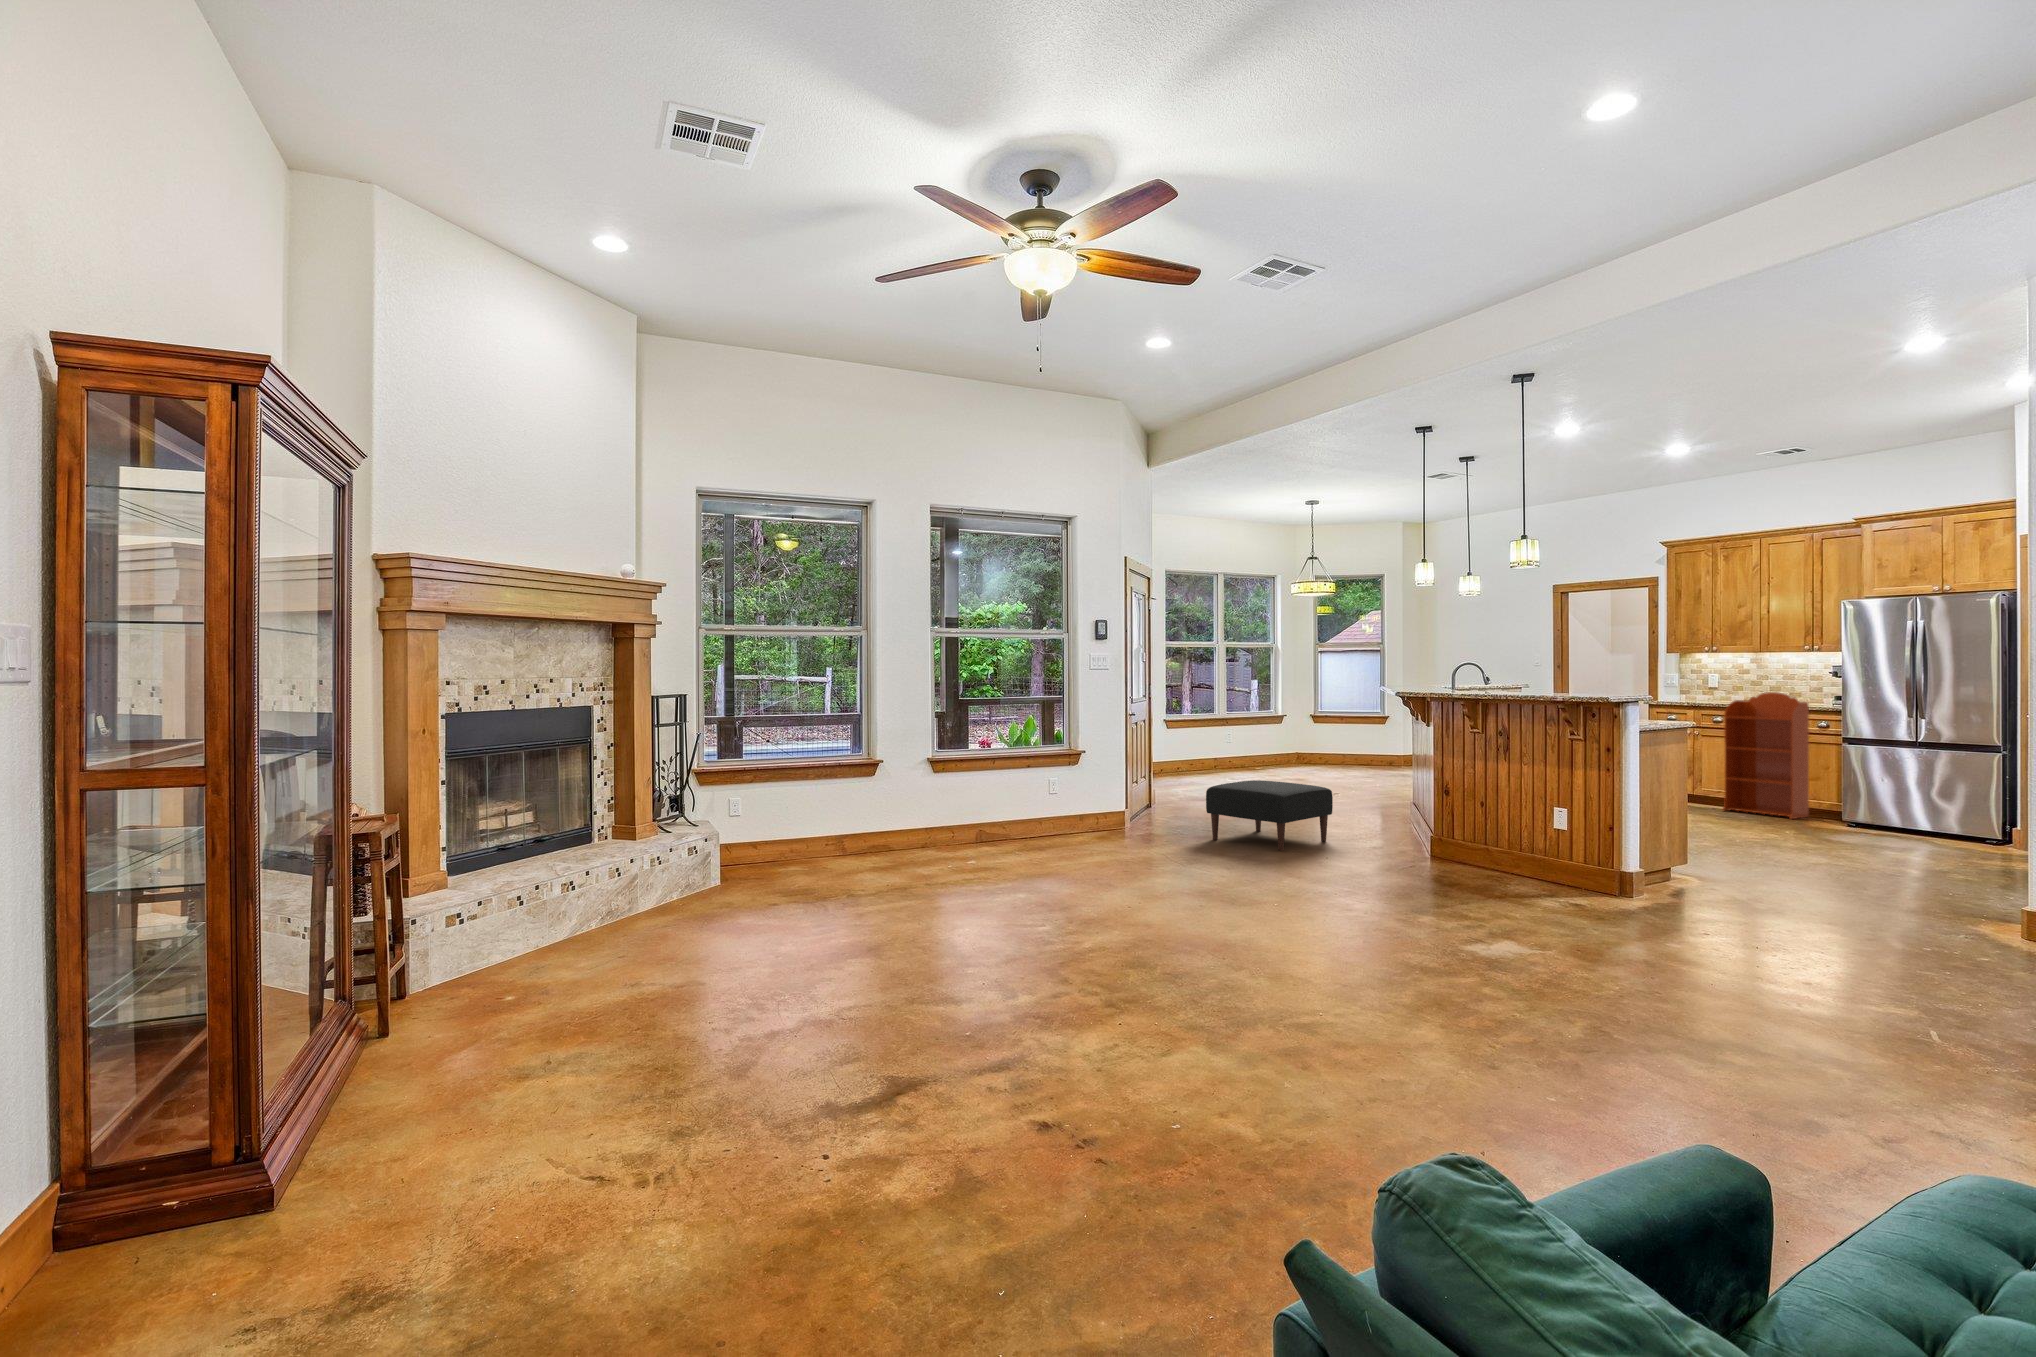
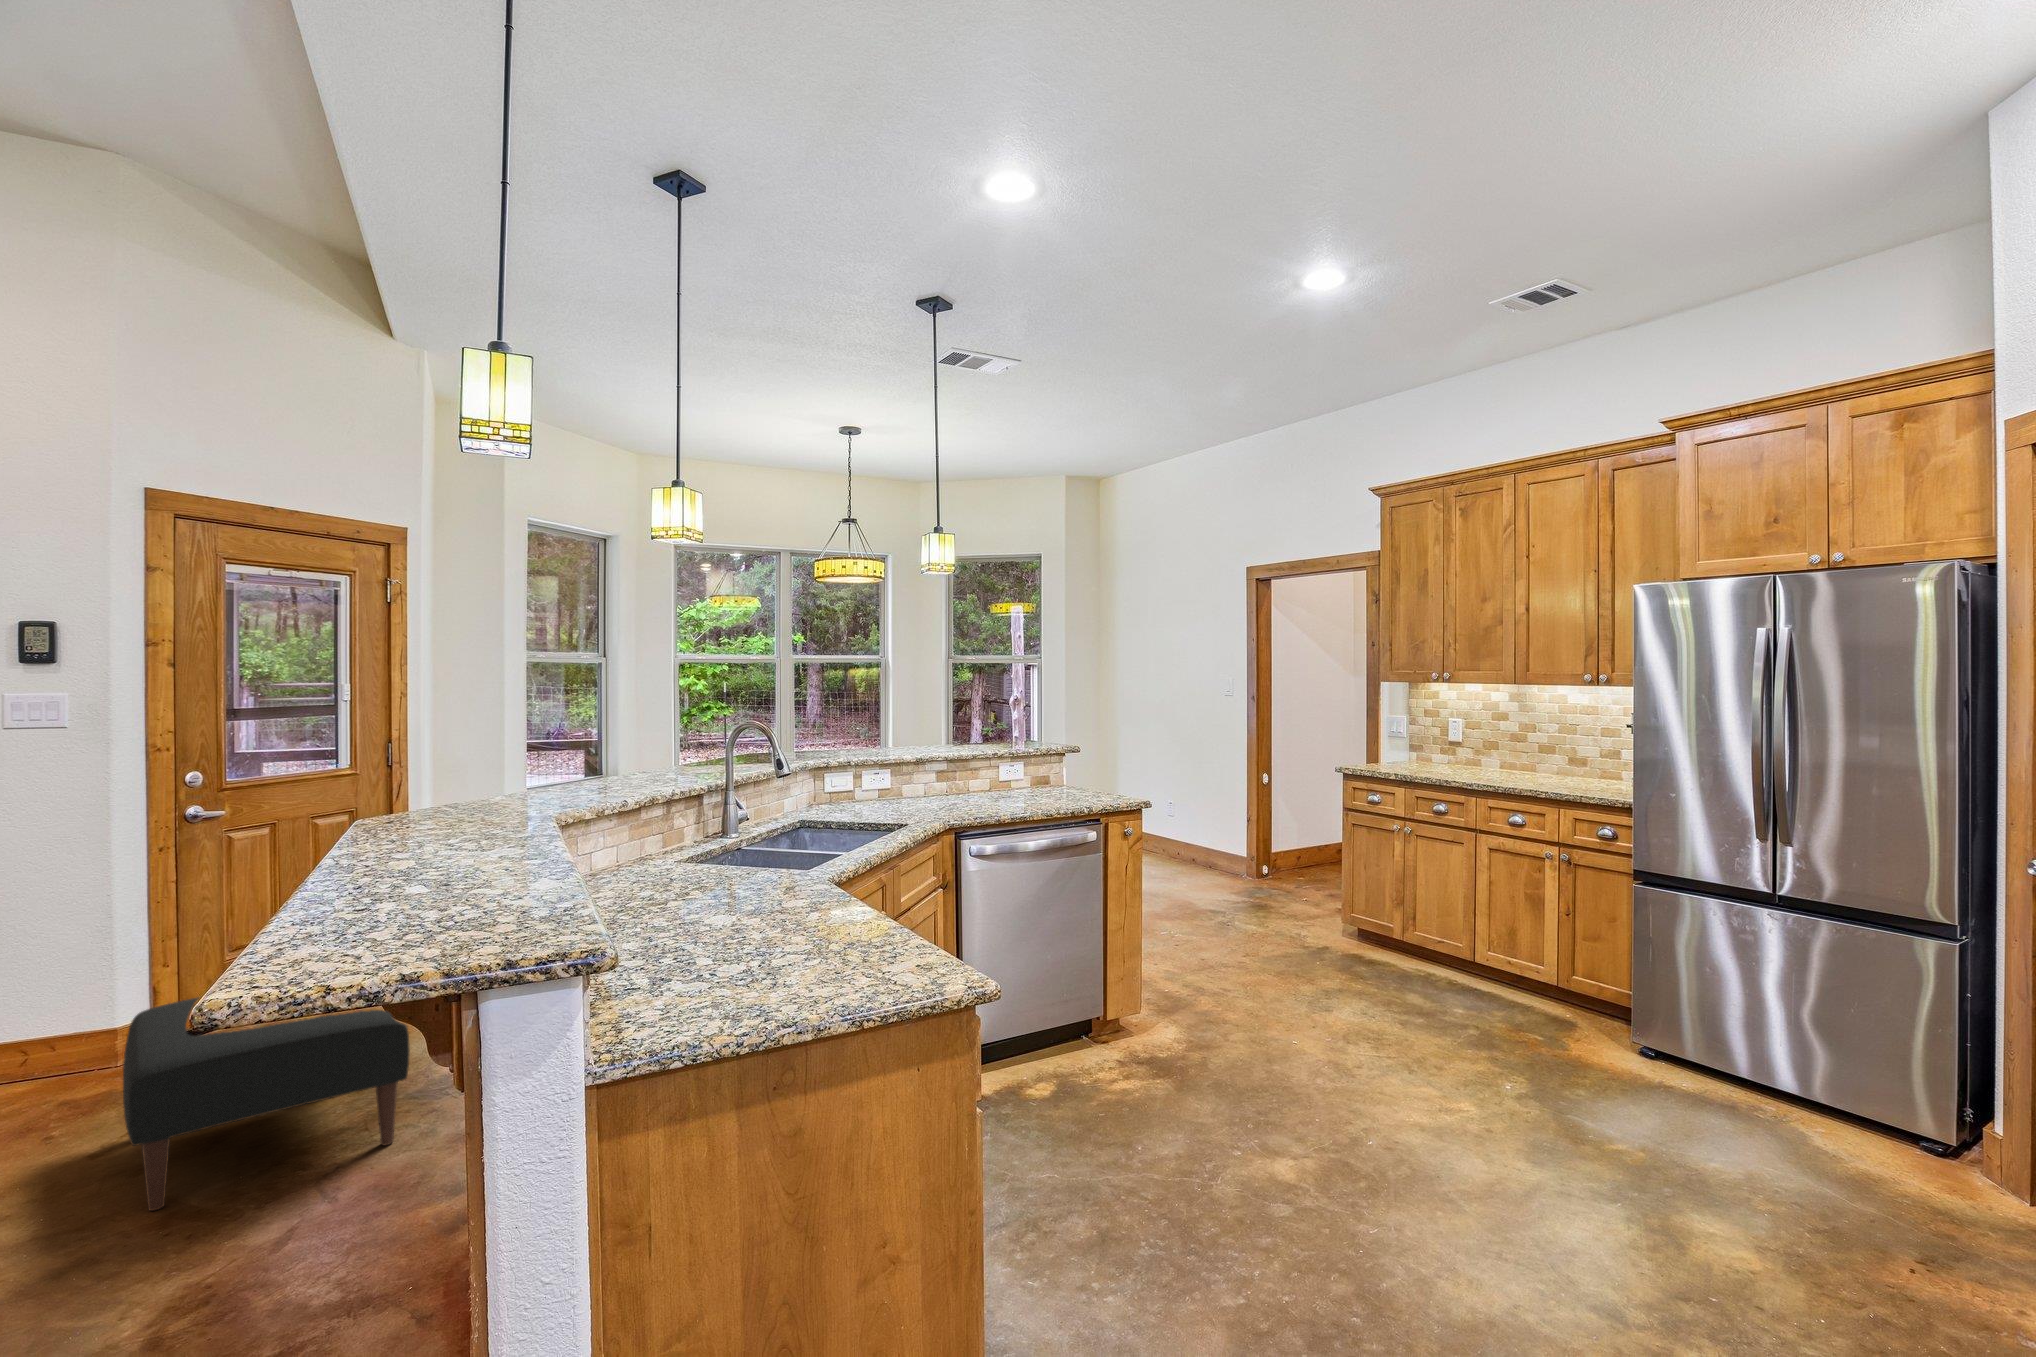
bookcase: present [1723,692,1809,819] -> none [1432,763,1579,1025]

